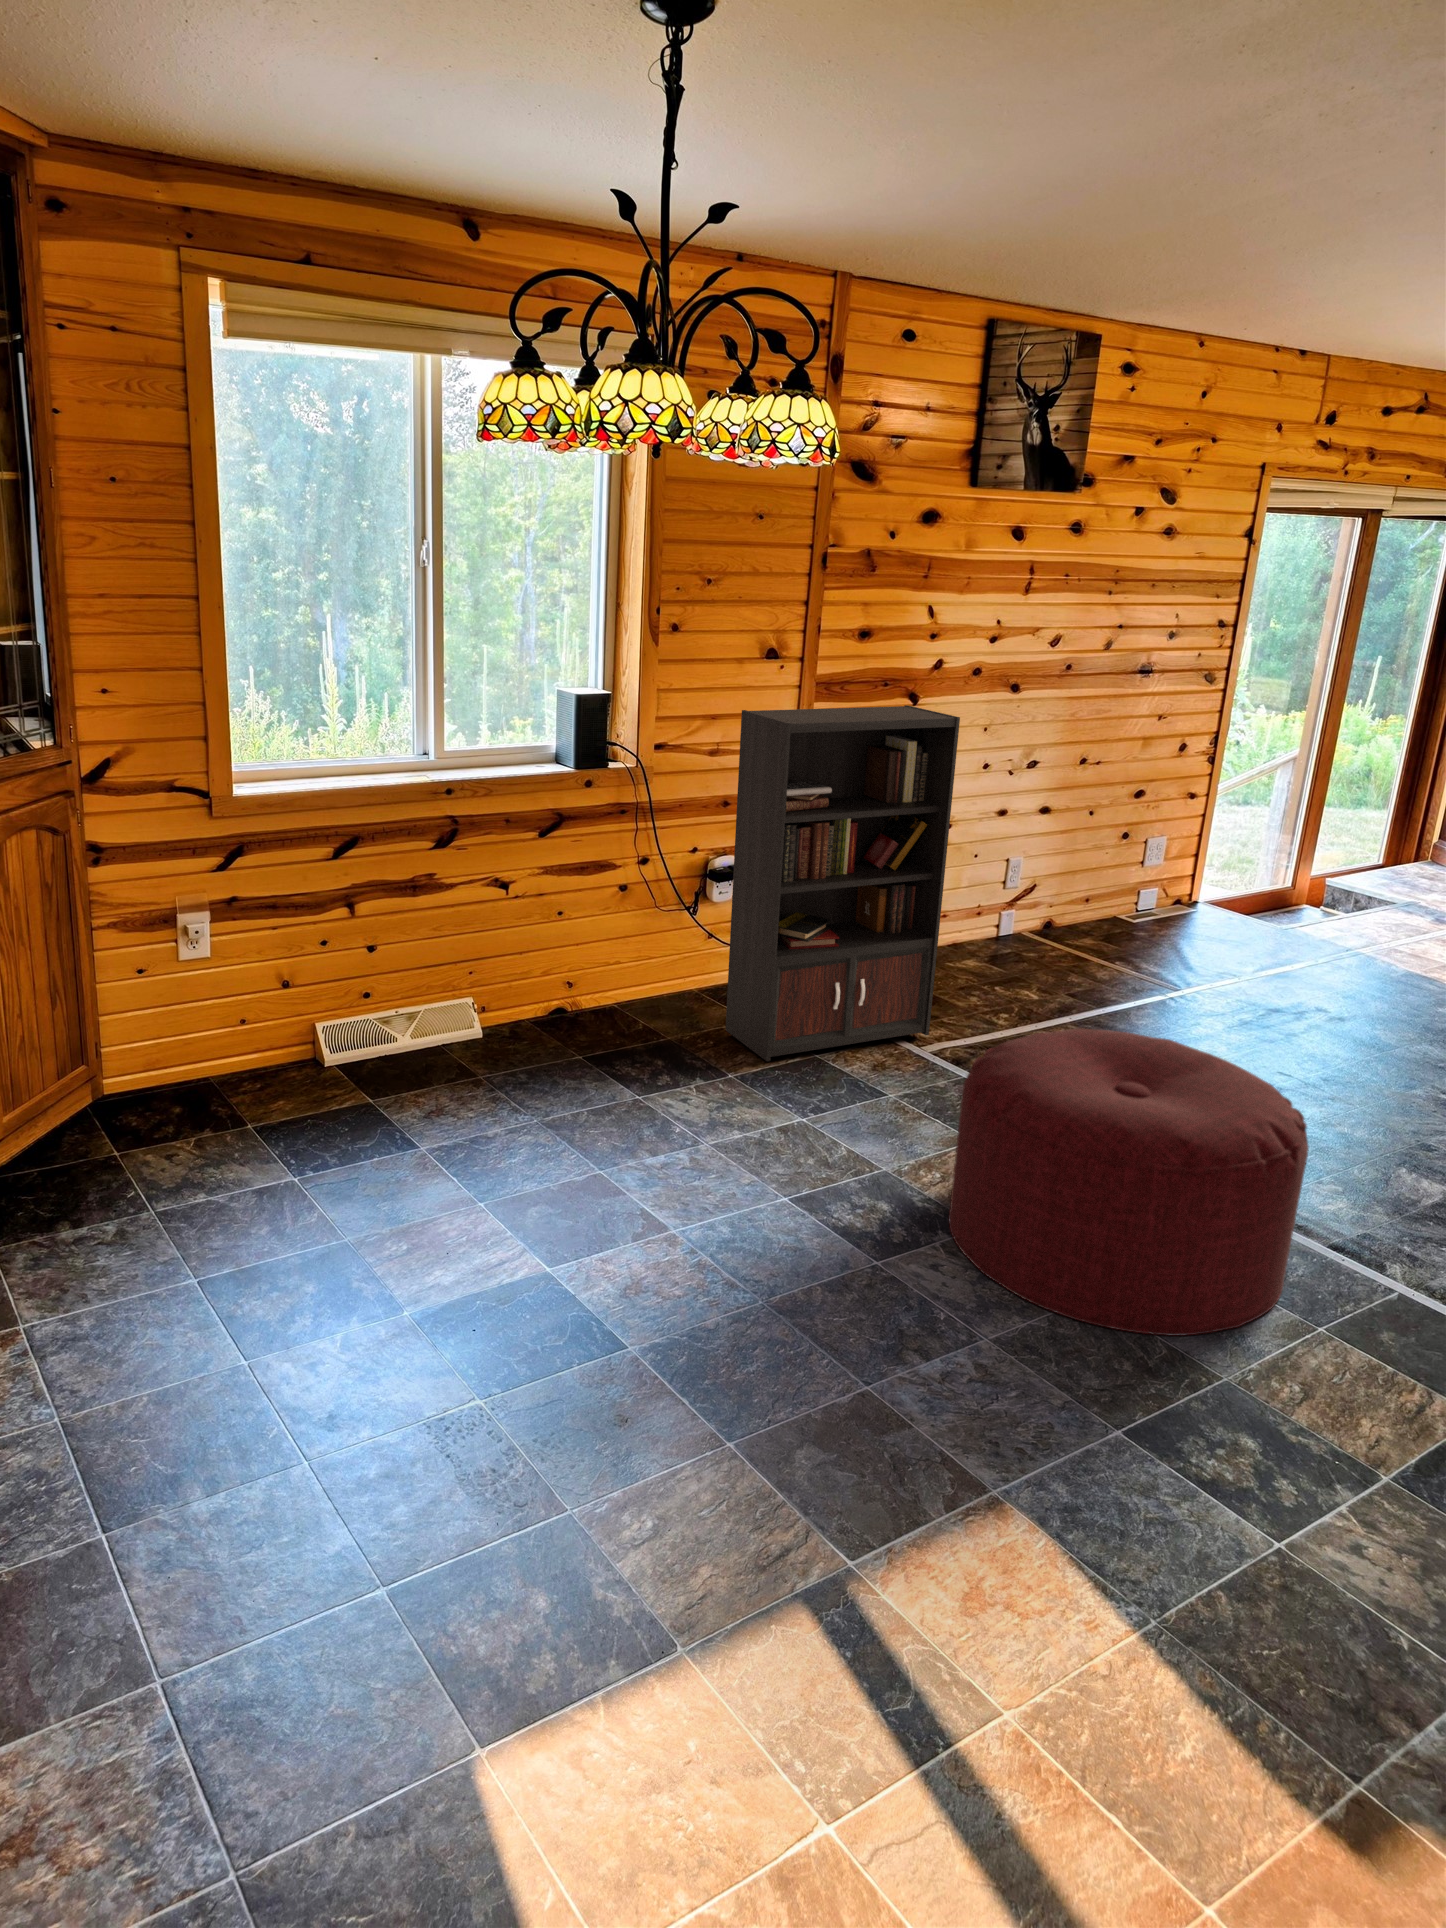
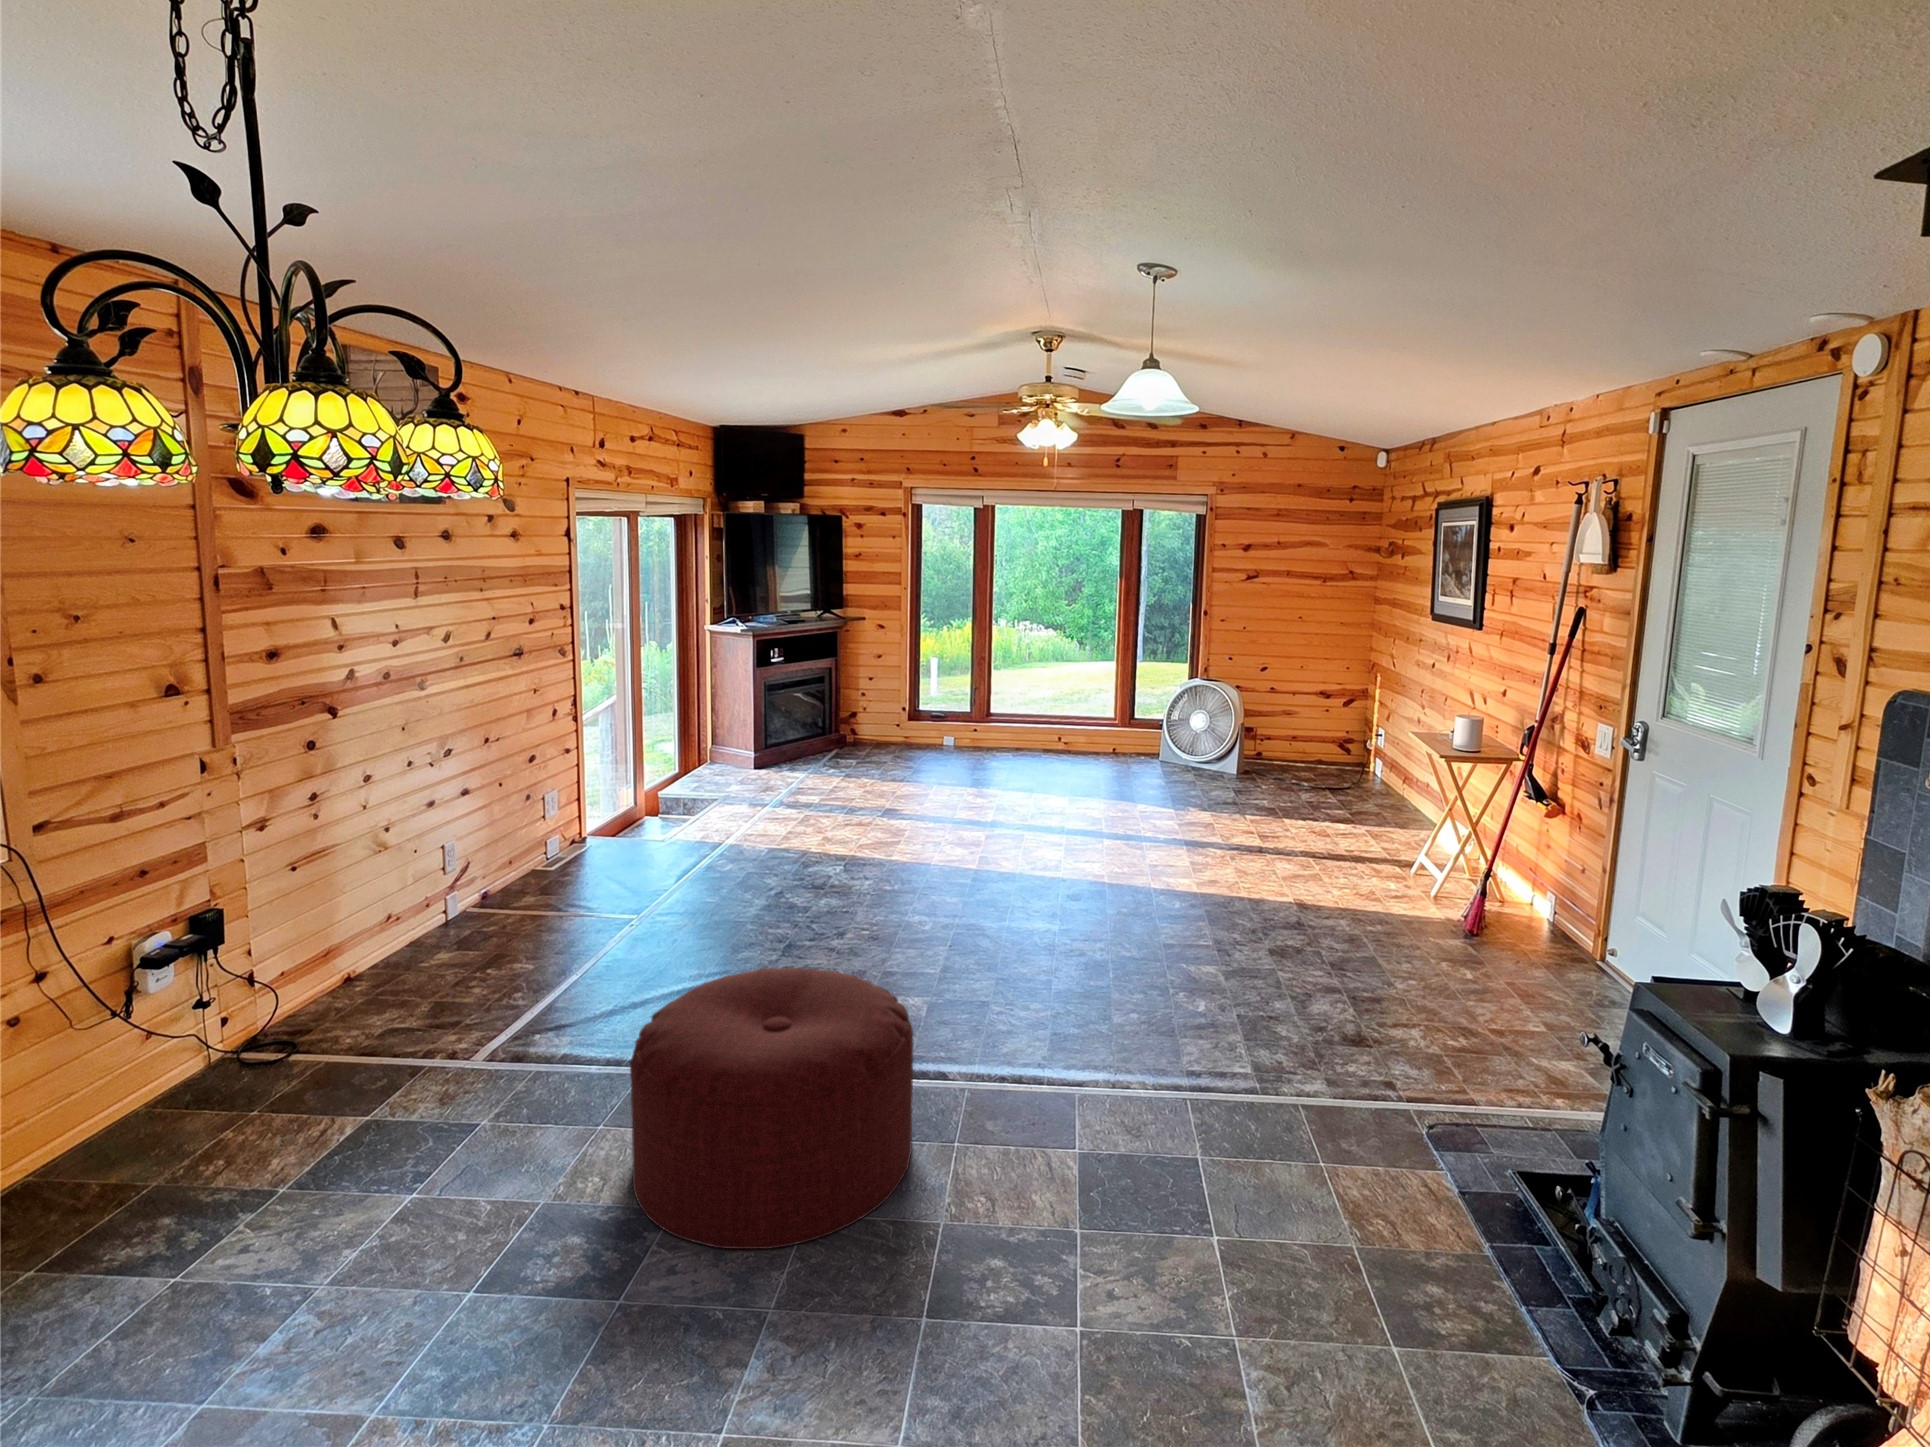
bookcase: present [726,705,960,1061] -> none [188,727,466,1155]

